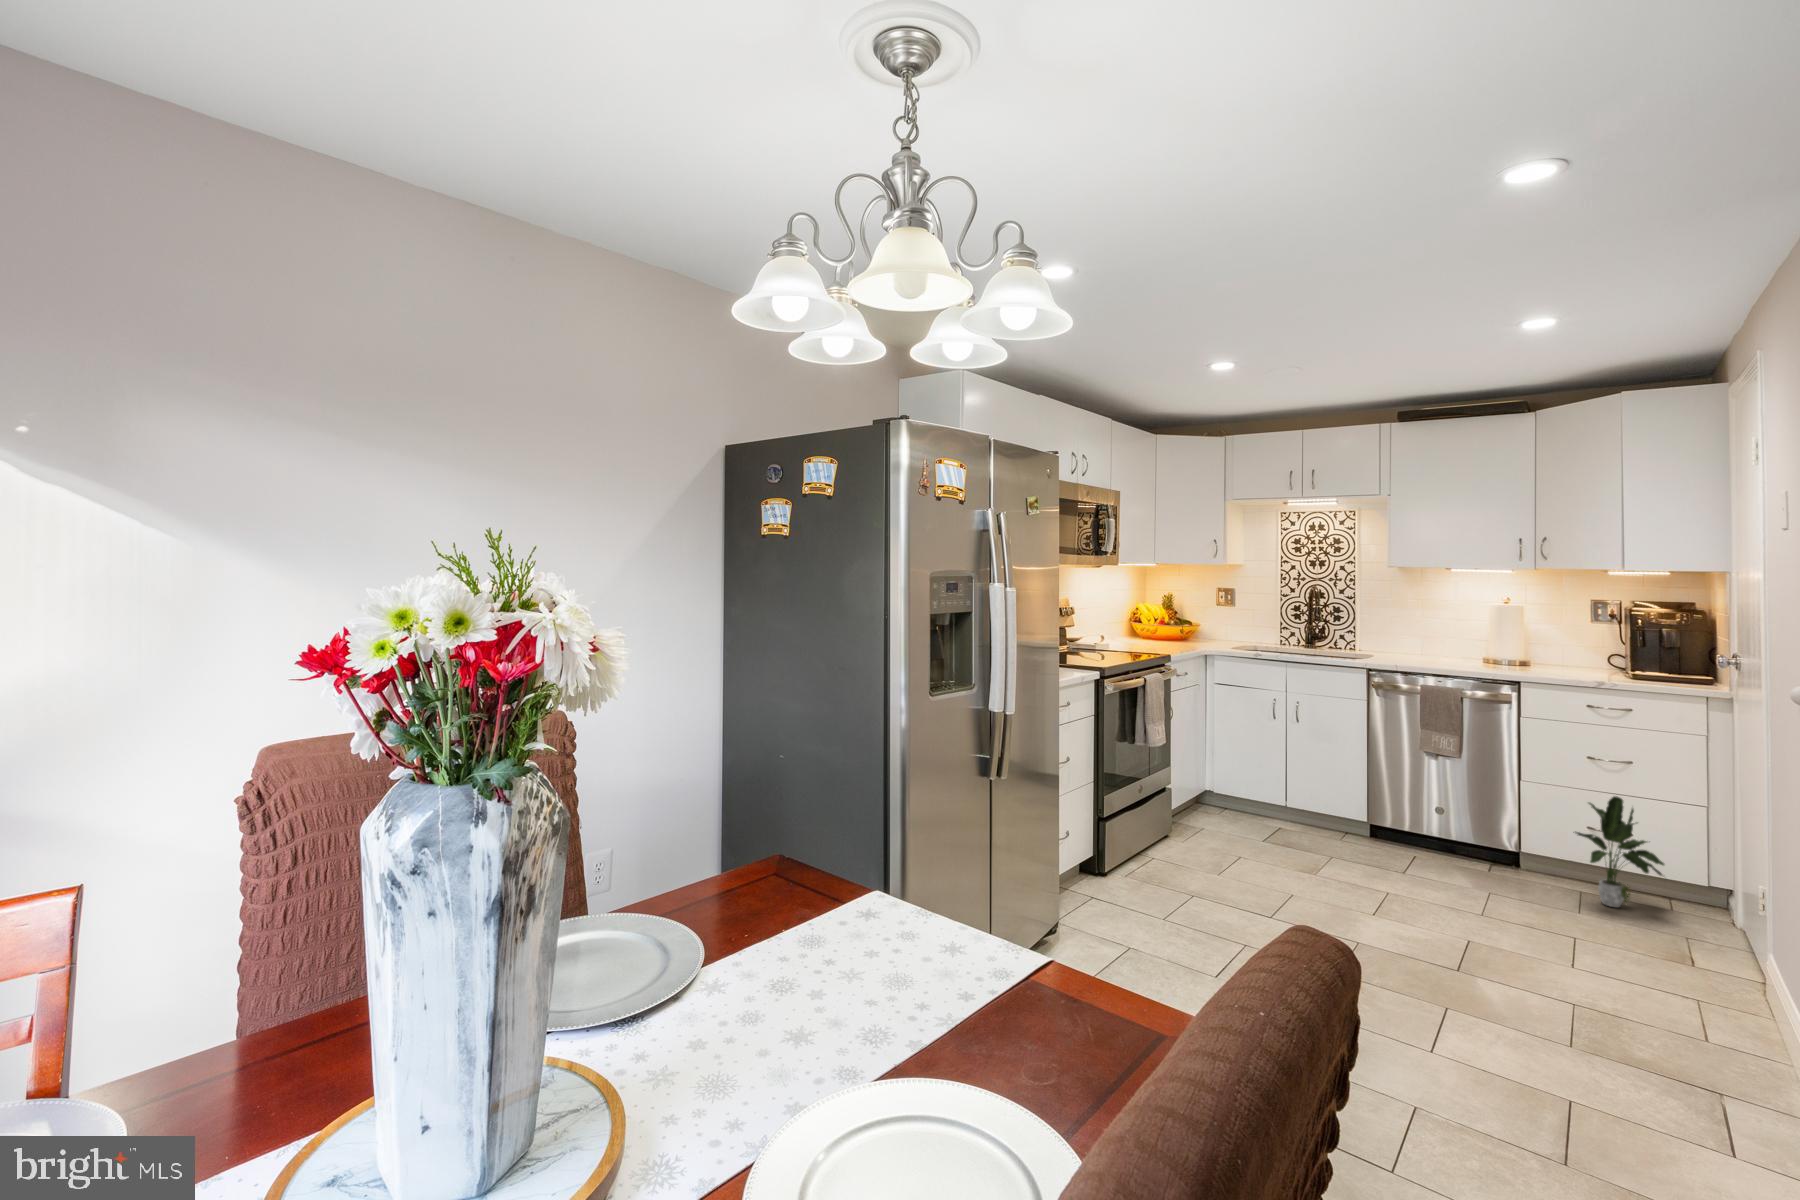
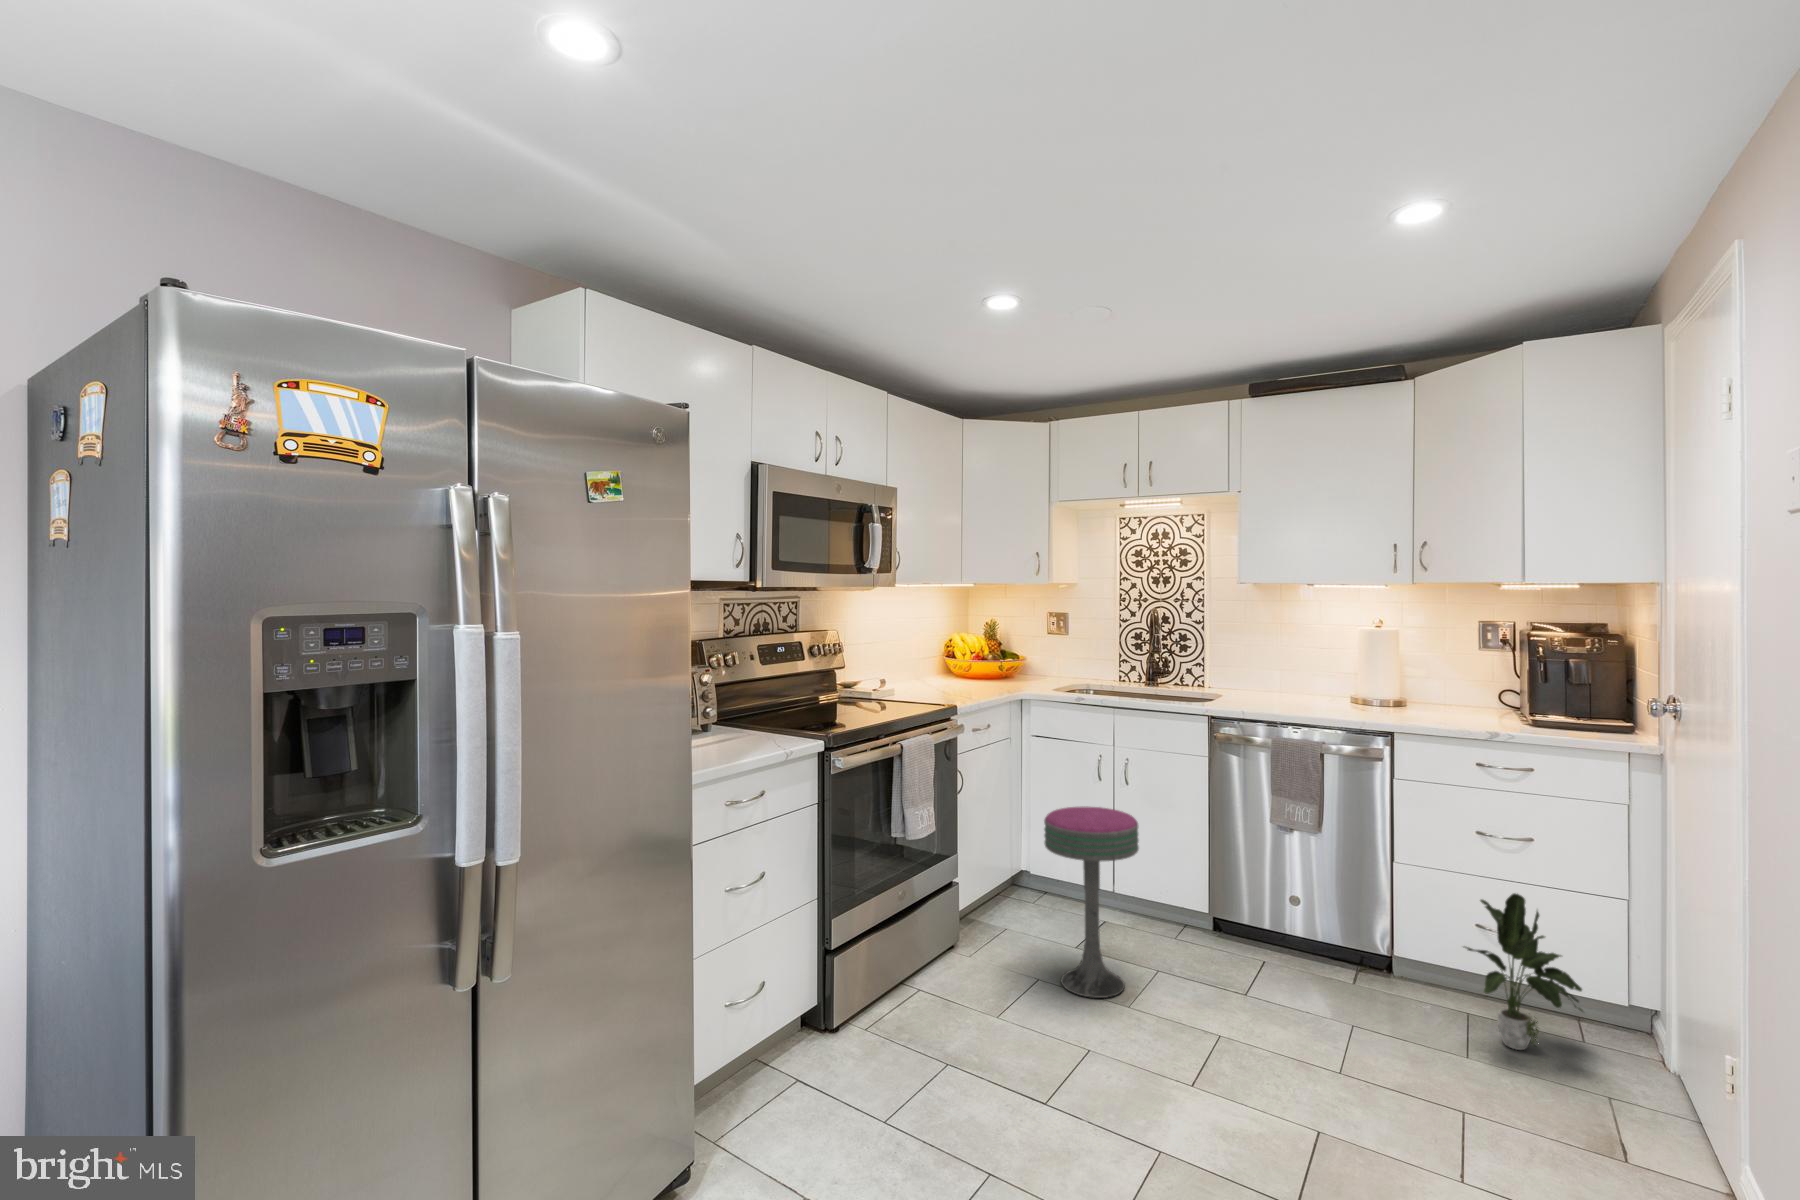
bar stool: none [1246,732,1321,868] -> present [1044,807,1139,998]

